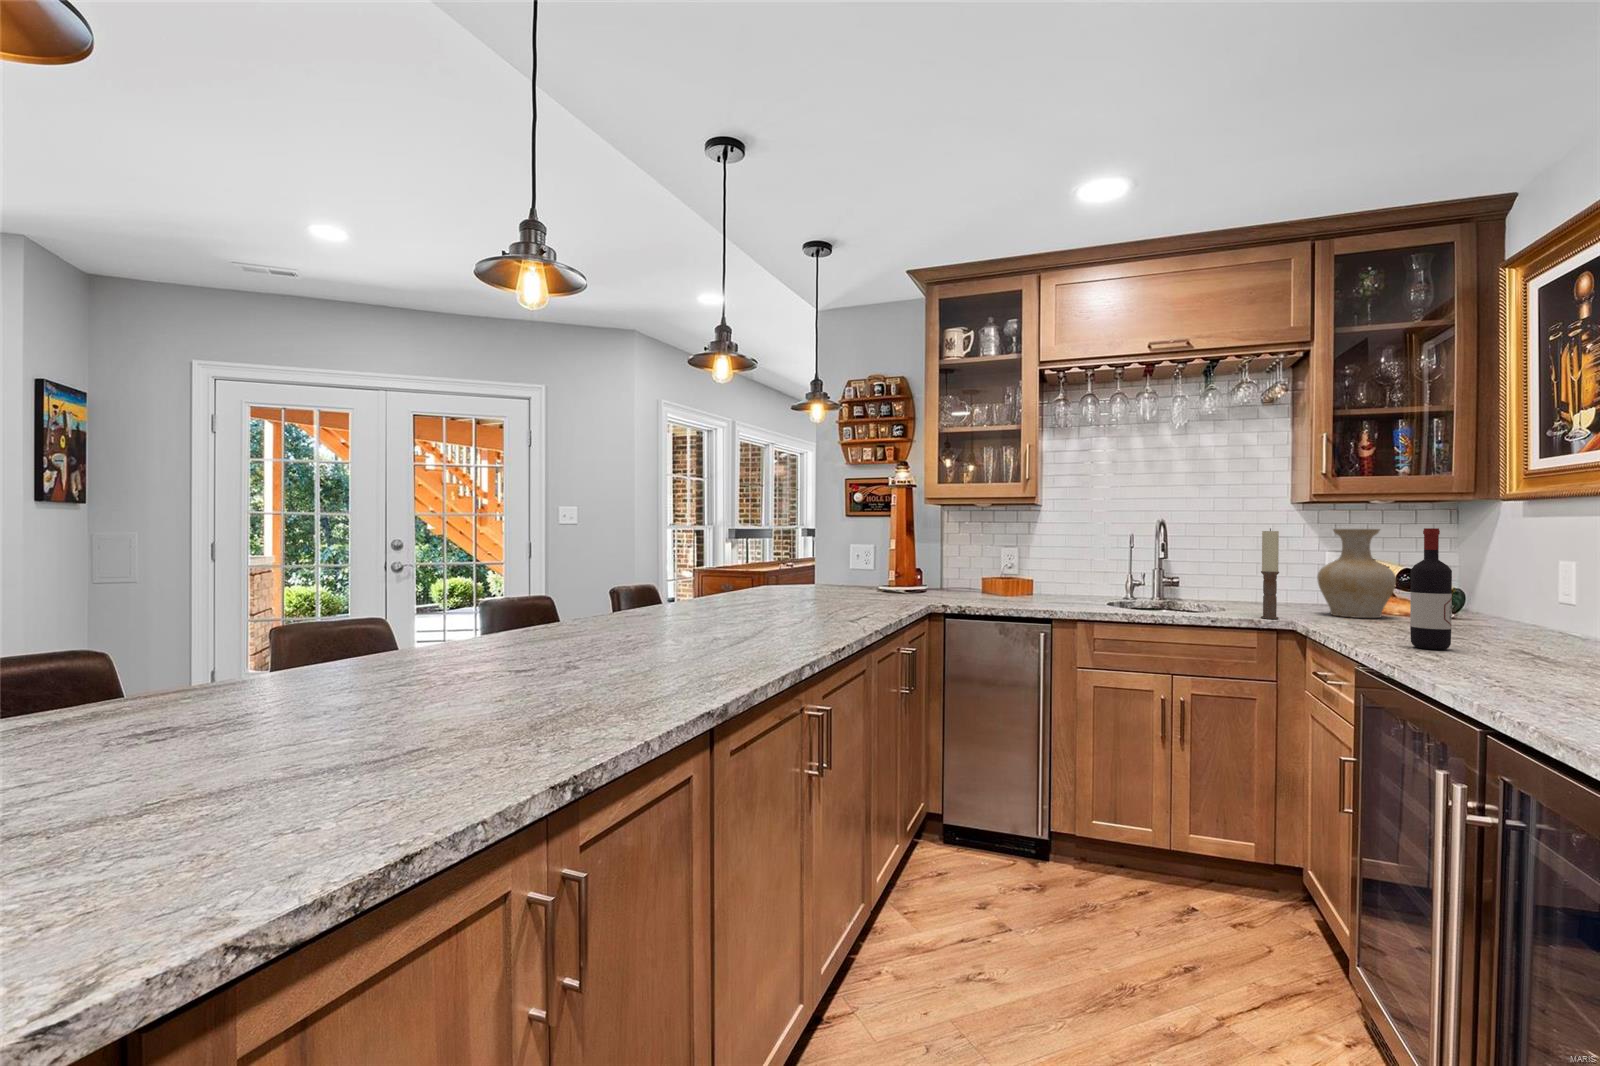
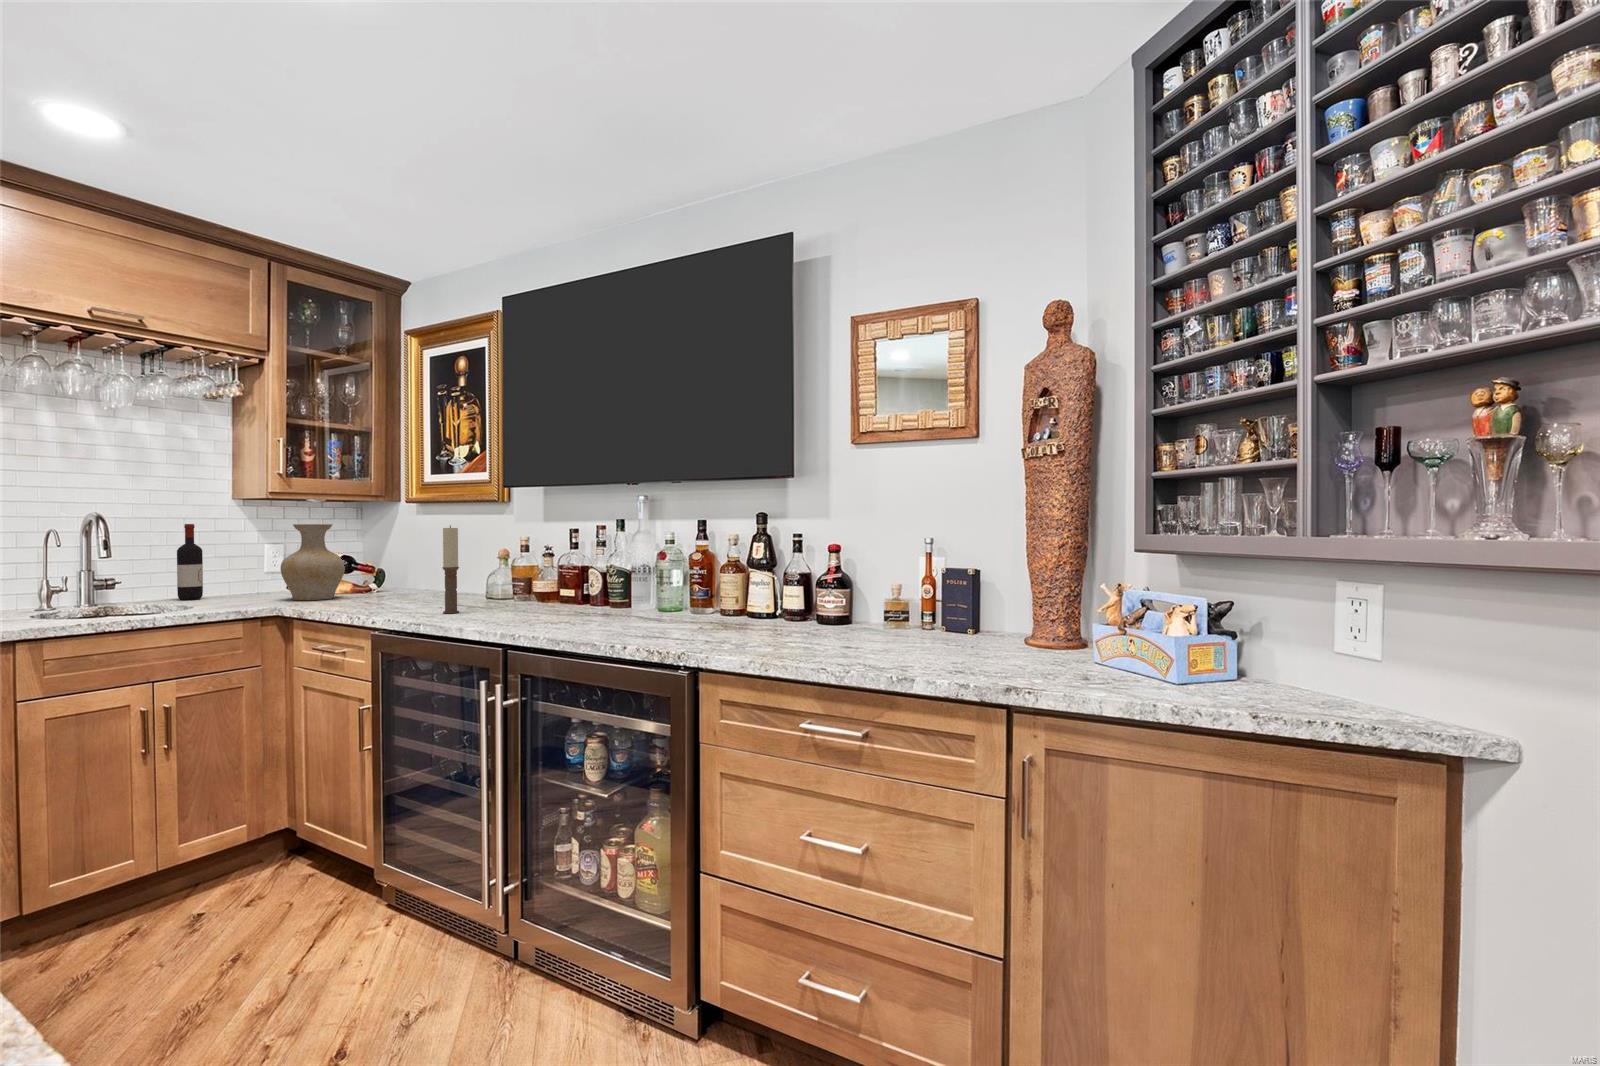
candle: present [1261,528,1279,619] -> present [443,526,459,613]
wine bottle: present [1410,528,1452,650] -> present [177,524,203,600]

